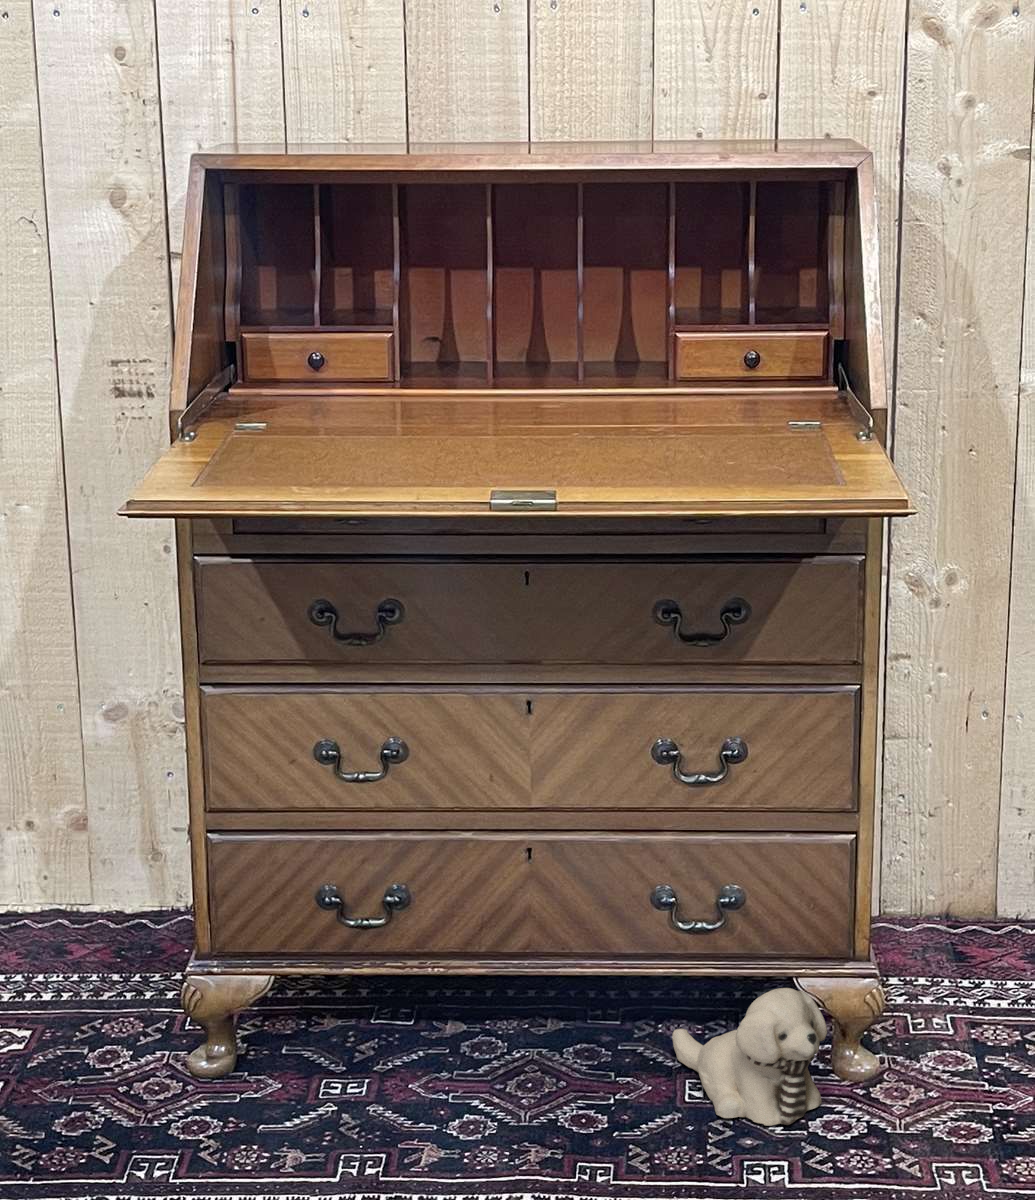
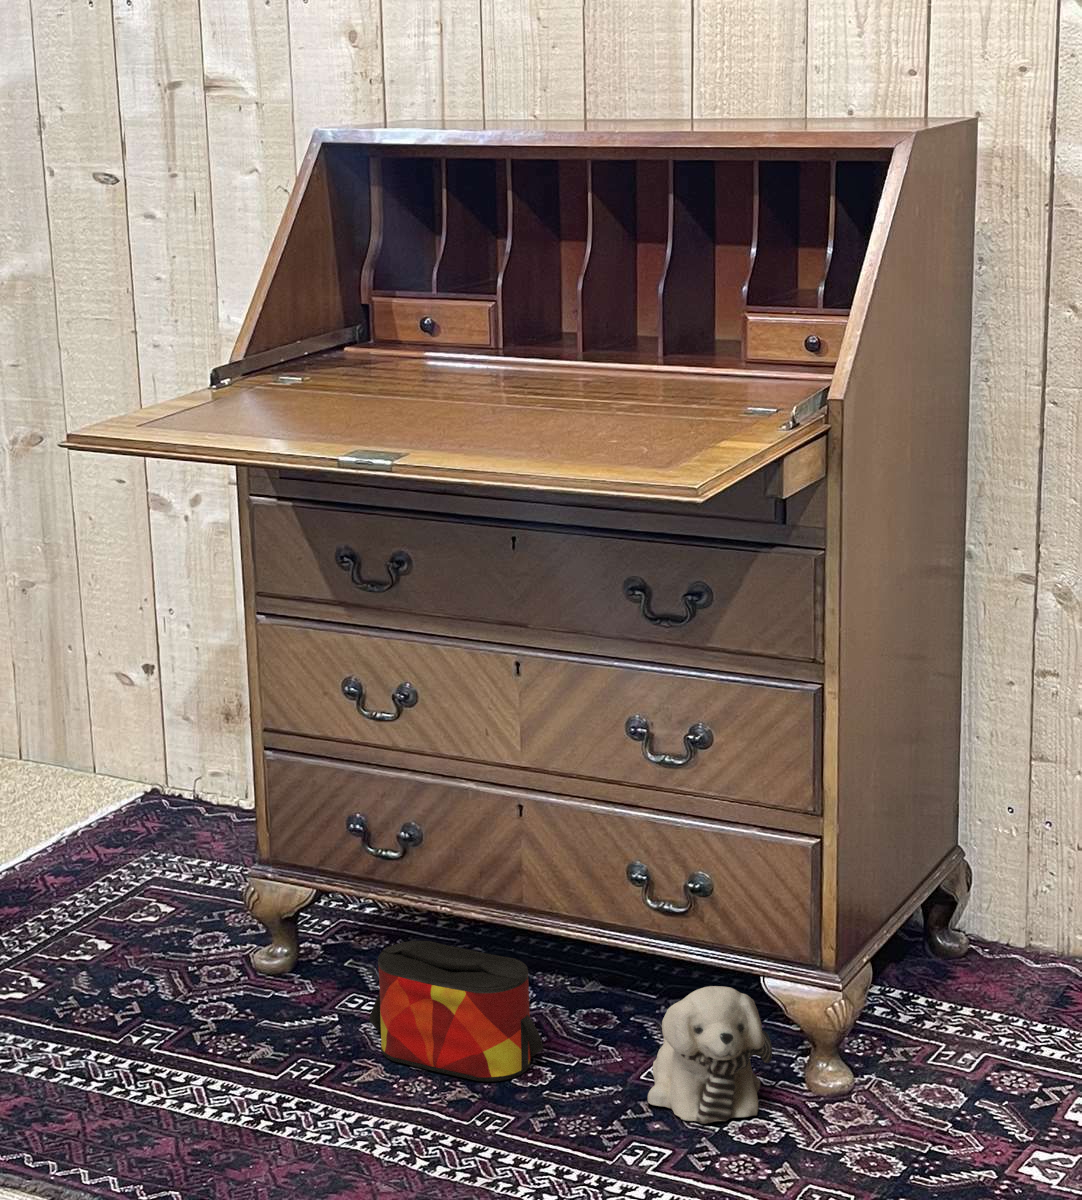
bag: none [386,1004,587,1139] -> present [369,941,543,1082]

